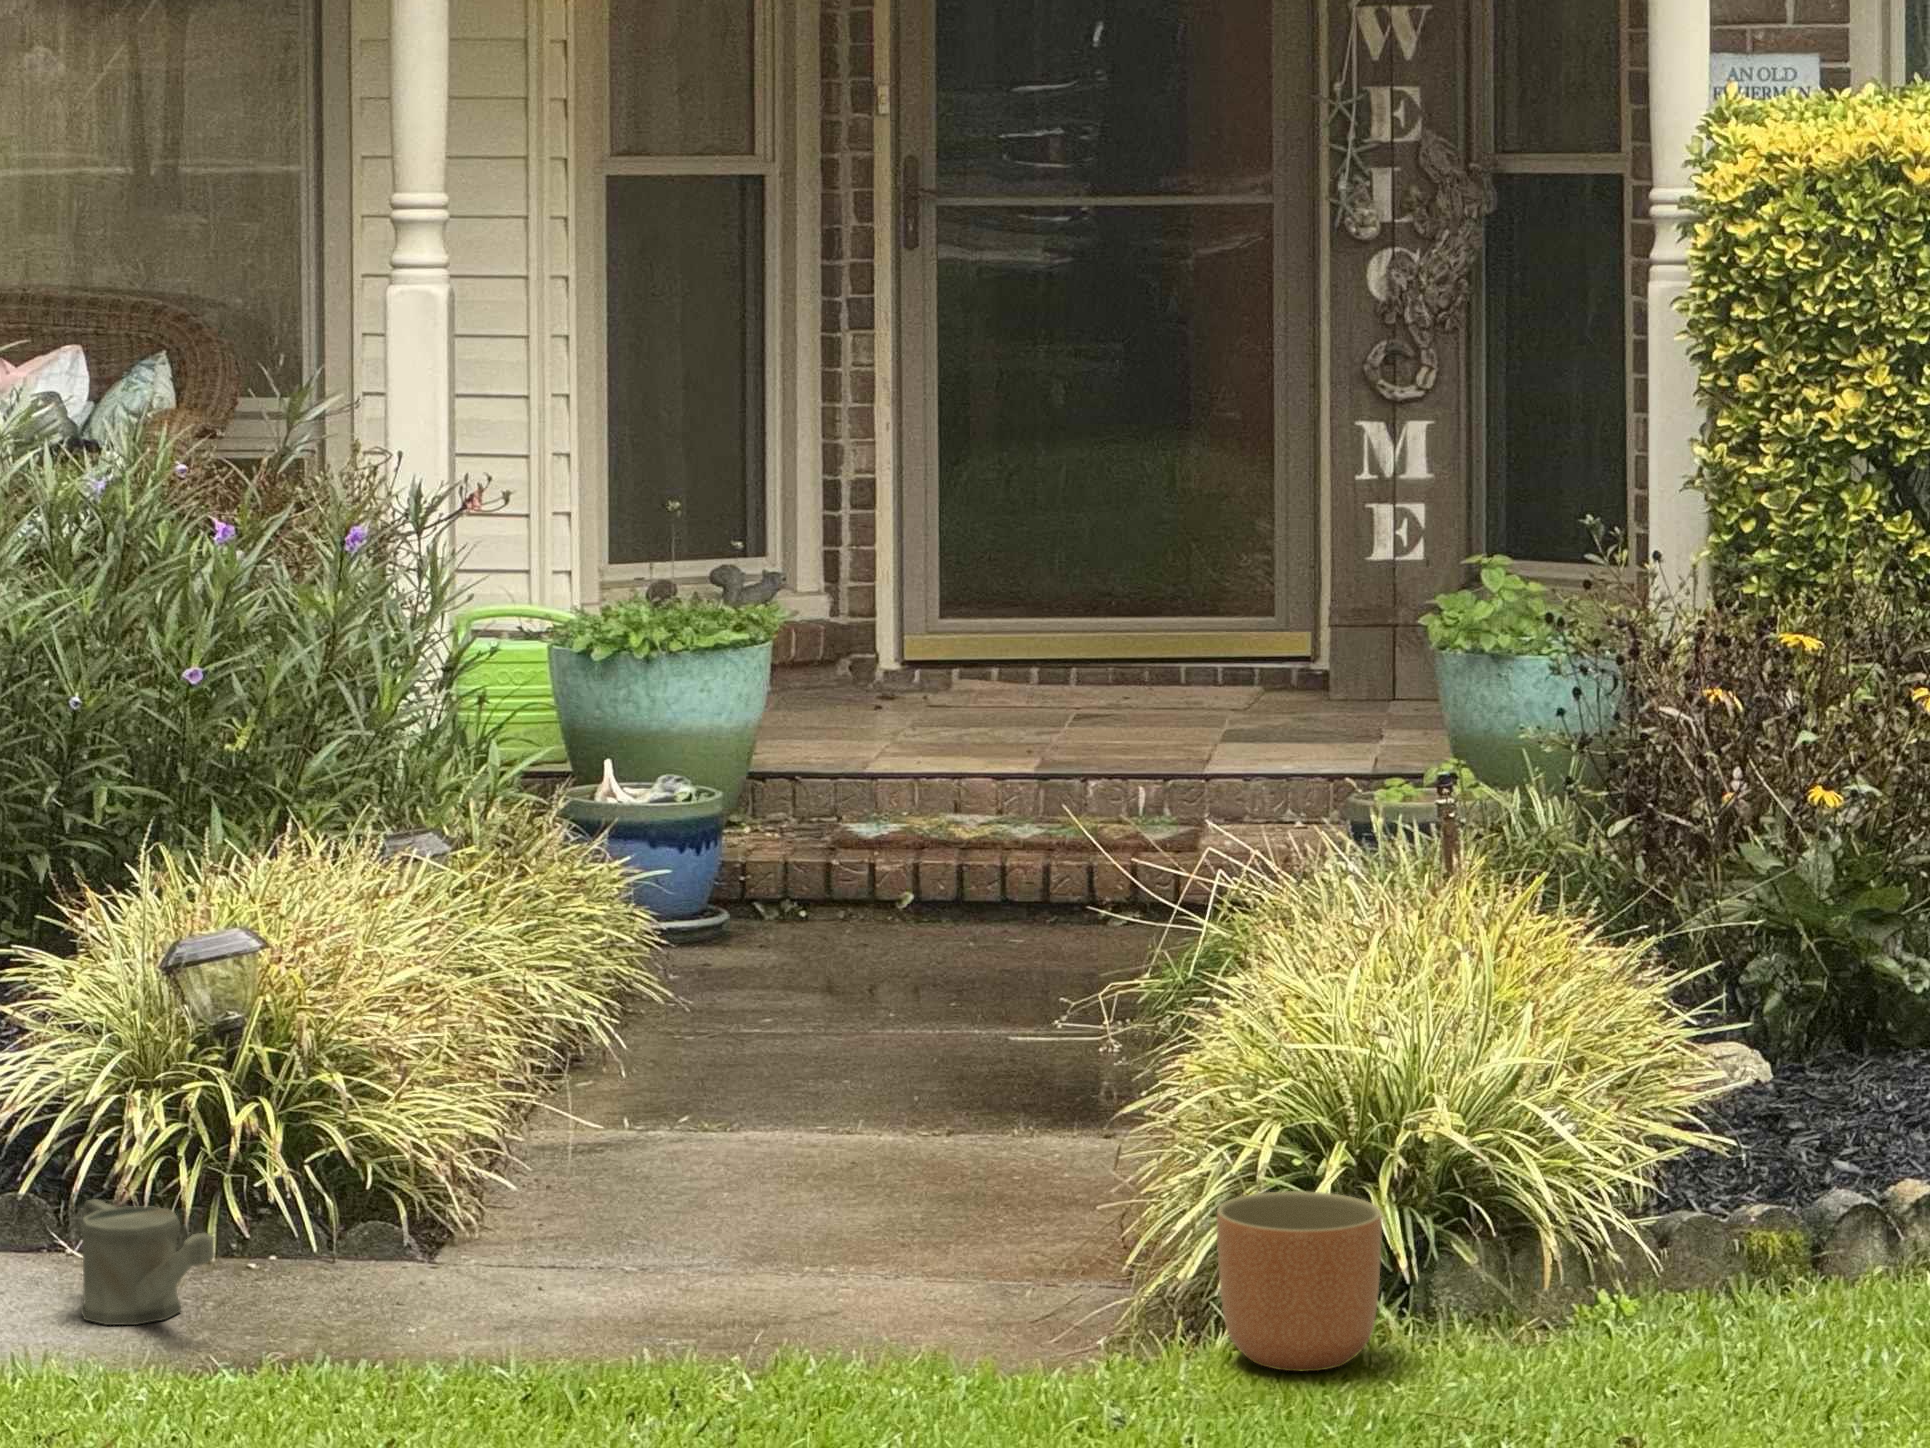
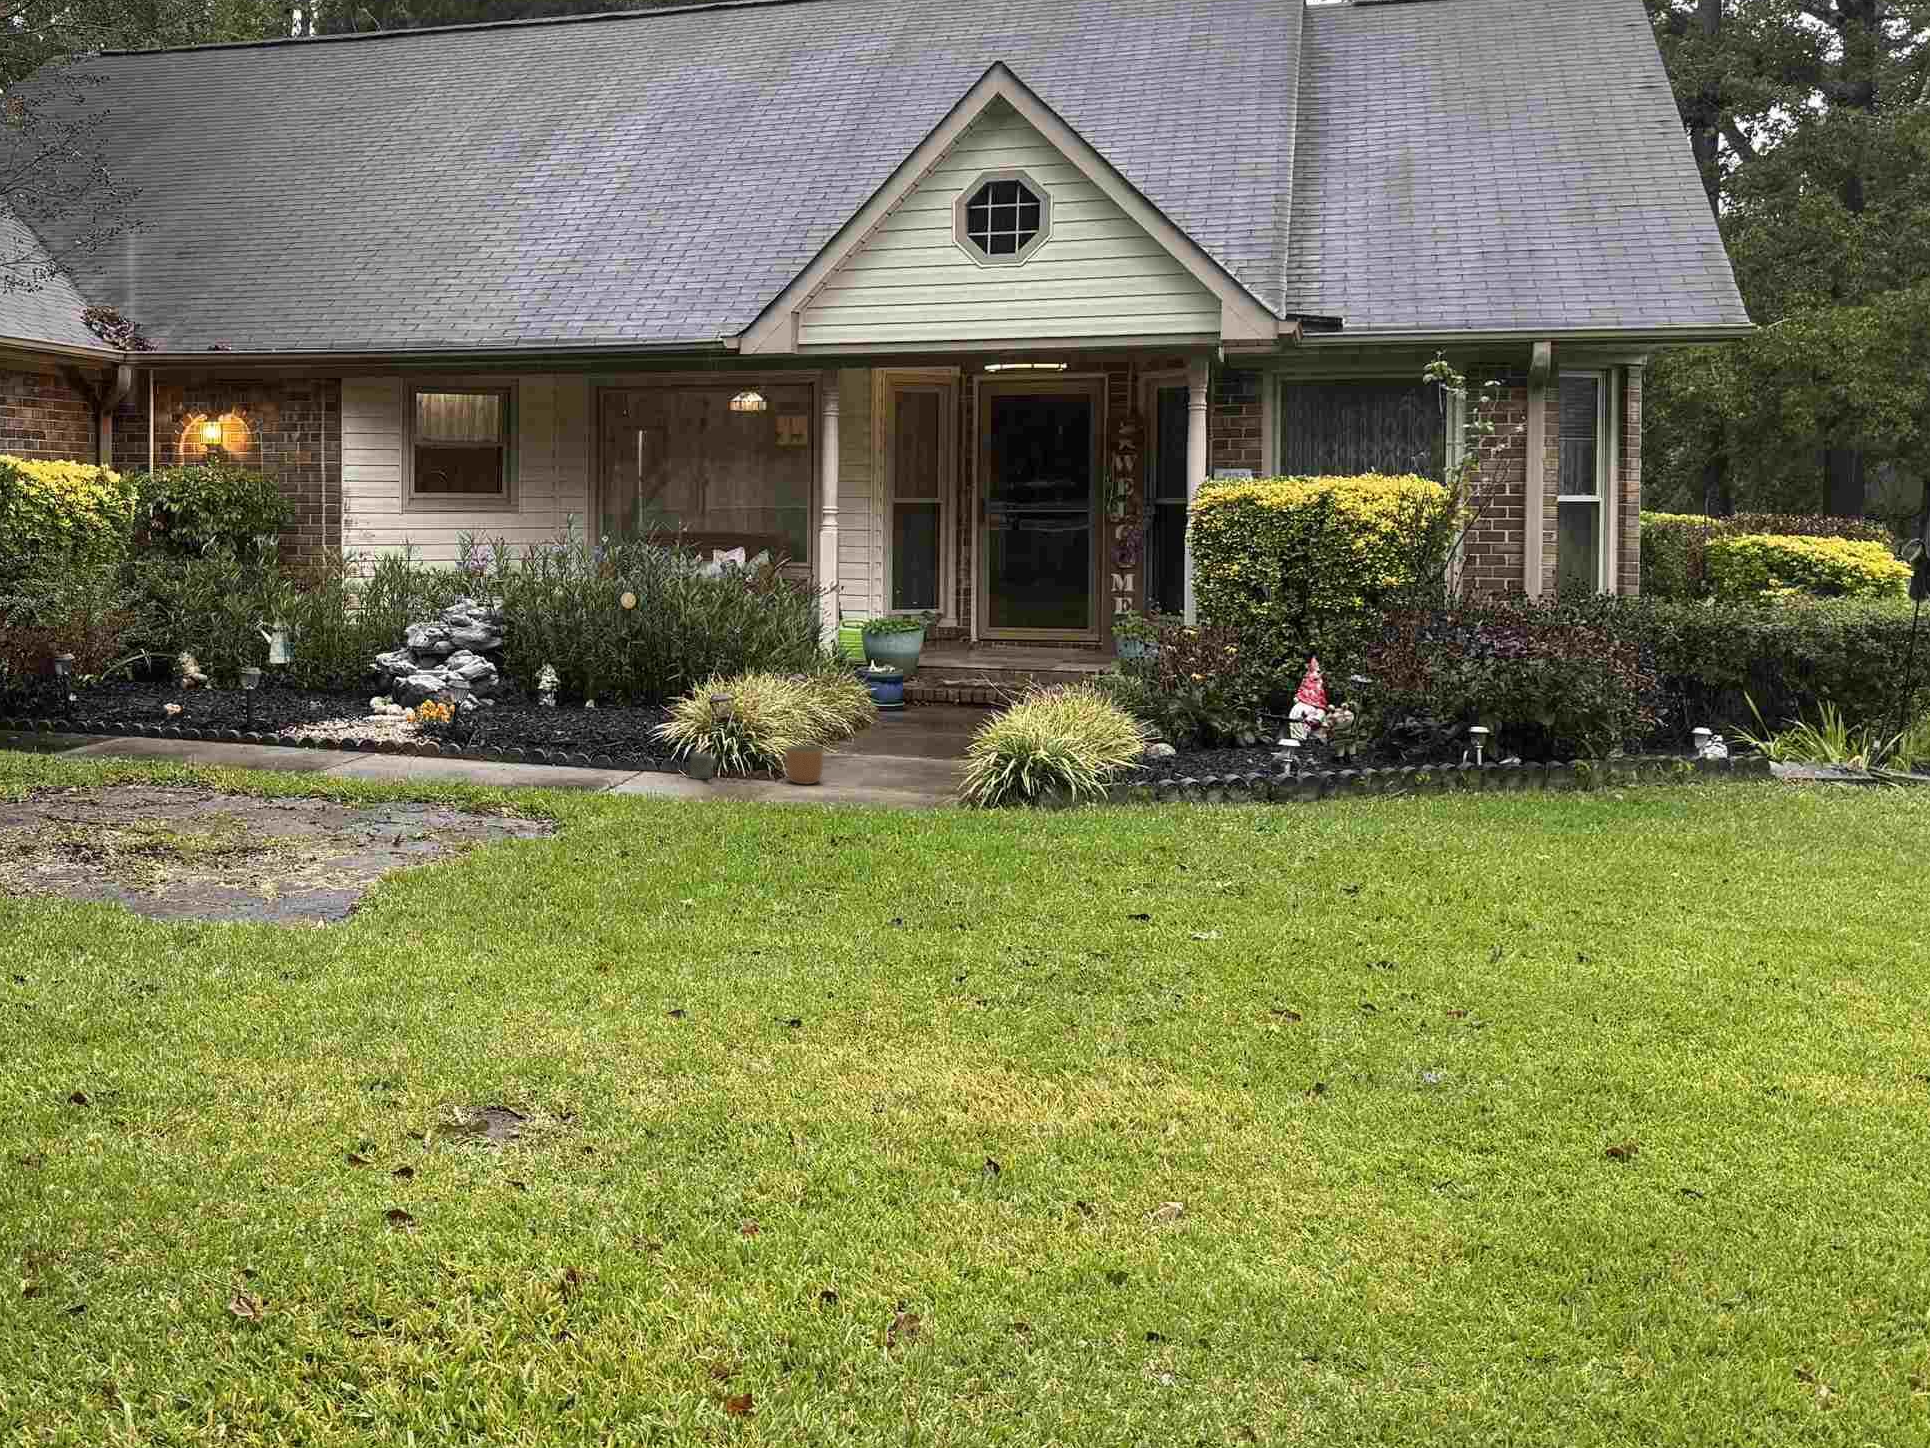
planter: present [1217,1191,1382,1371] -> present [785,745,824,784]

